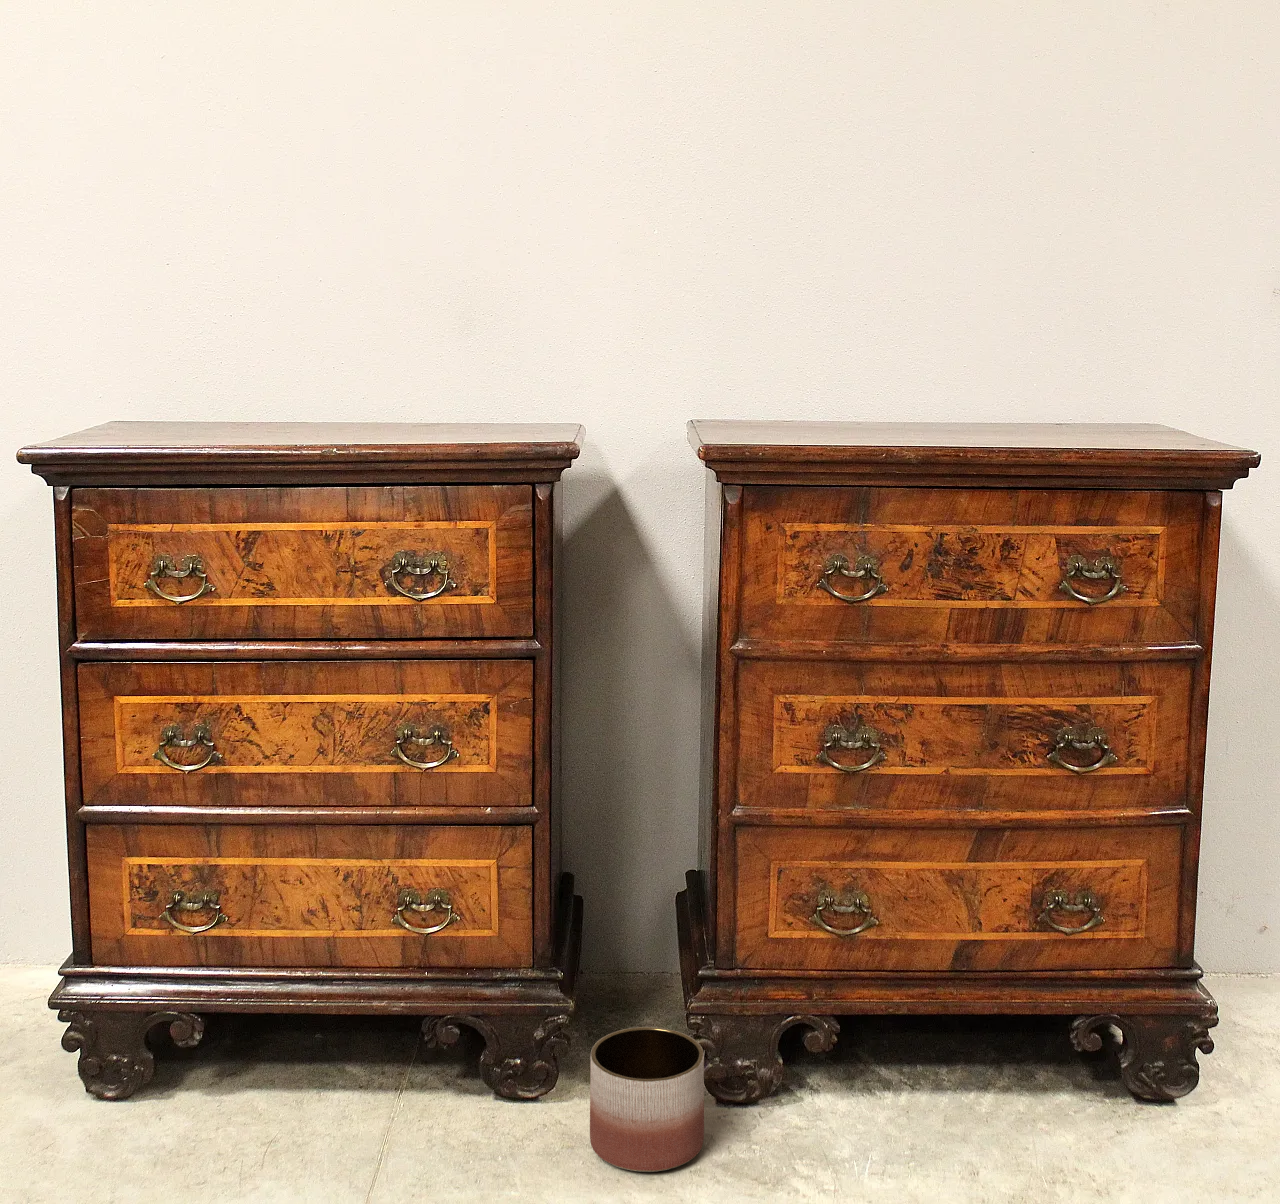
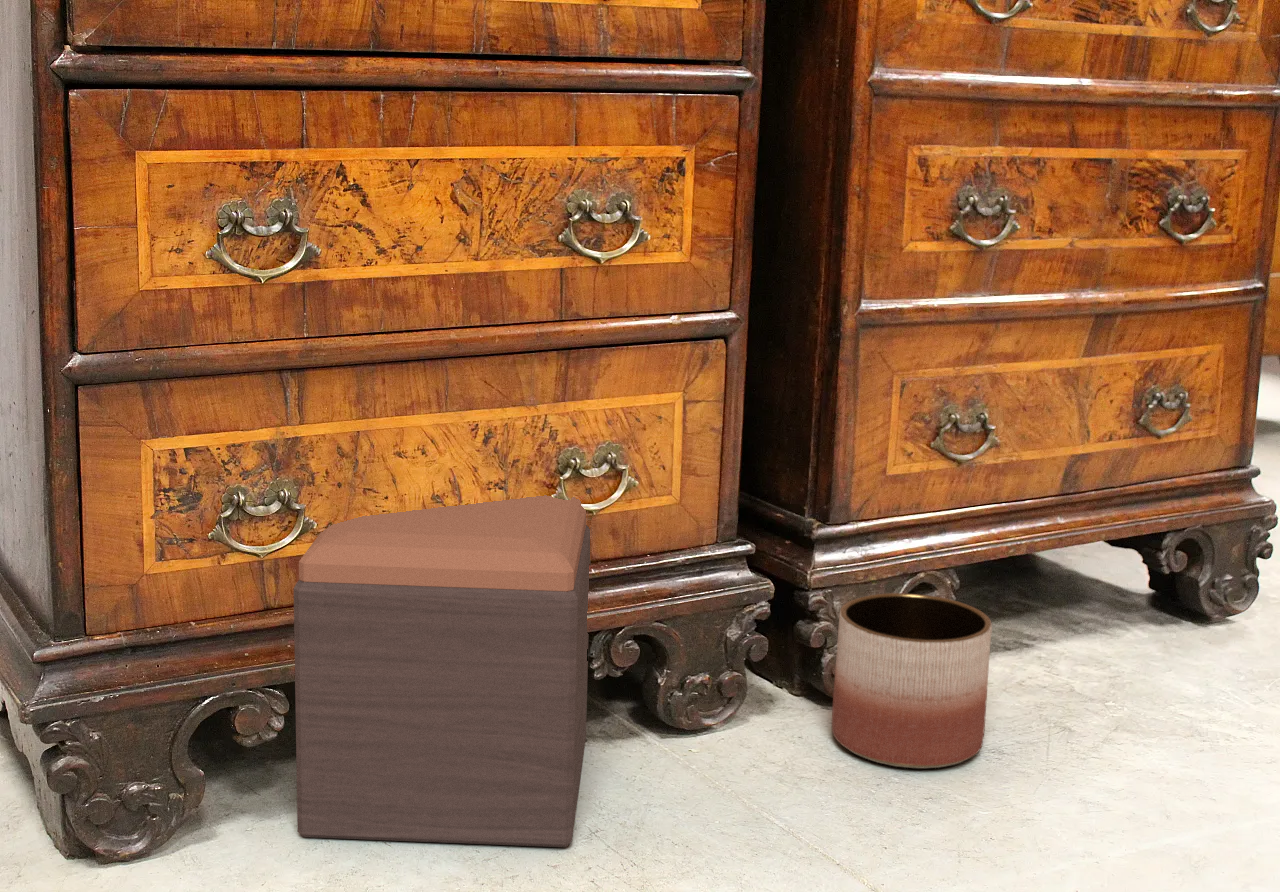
footstool: none [196,887,442,1160] -> present [294,495,591,847]

